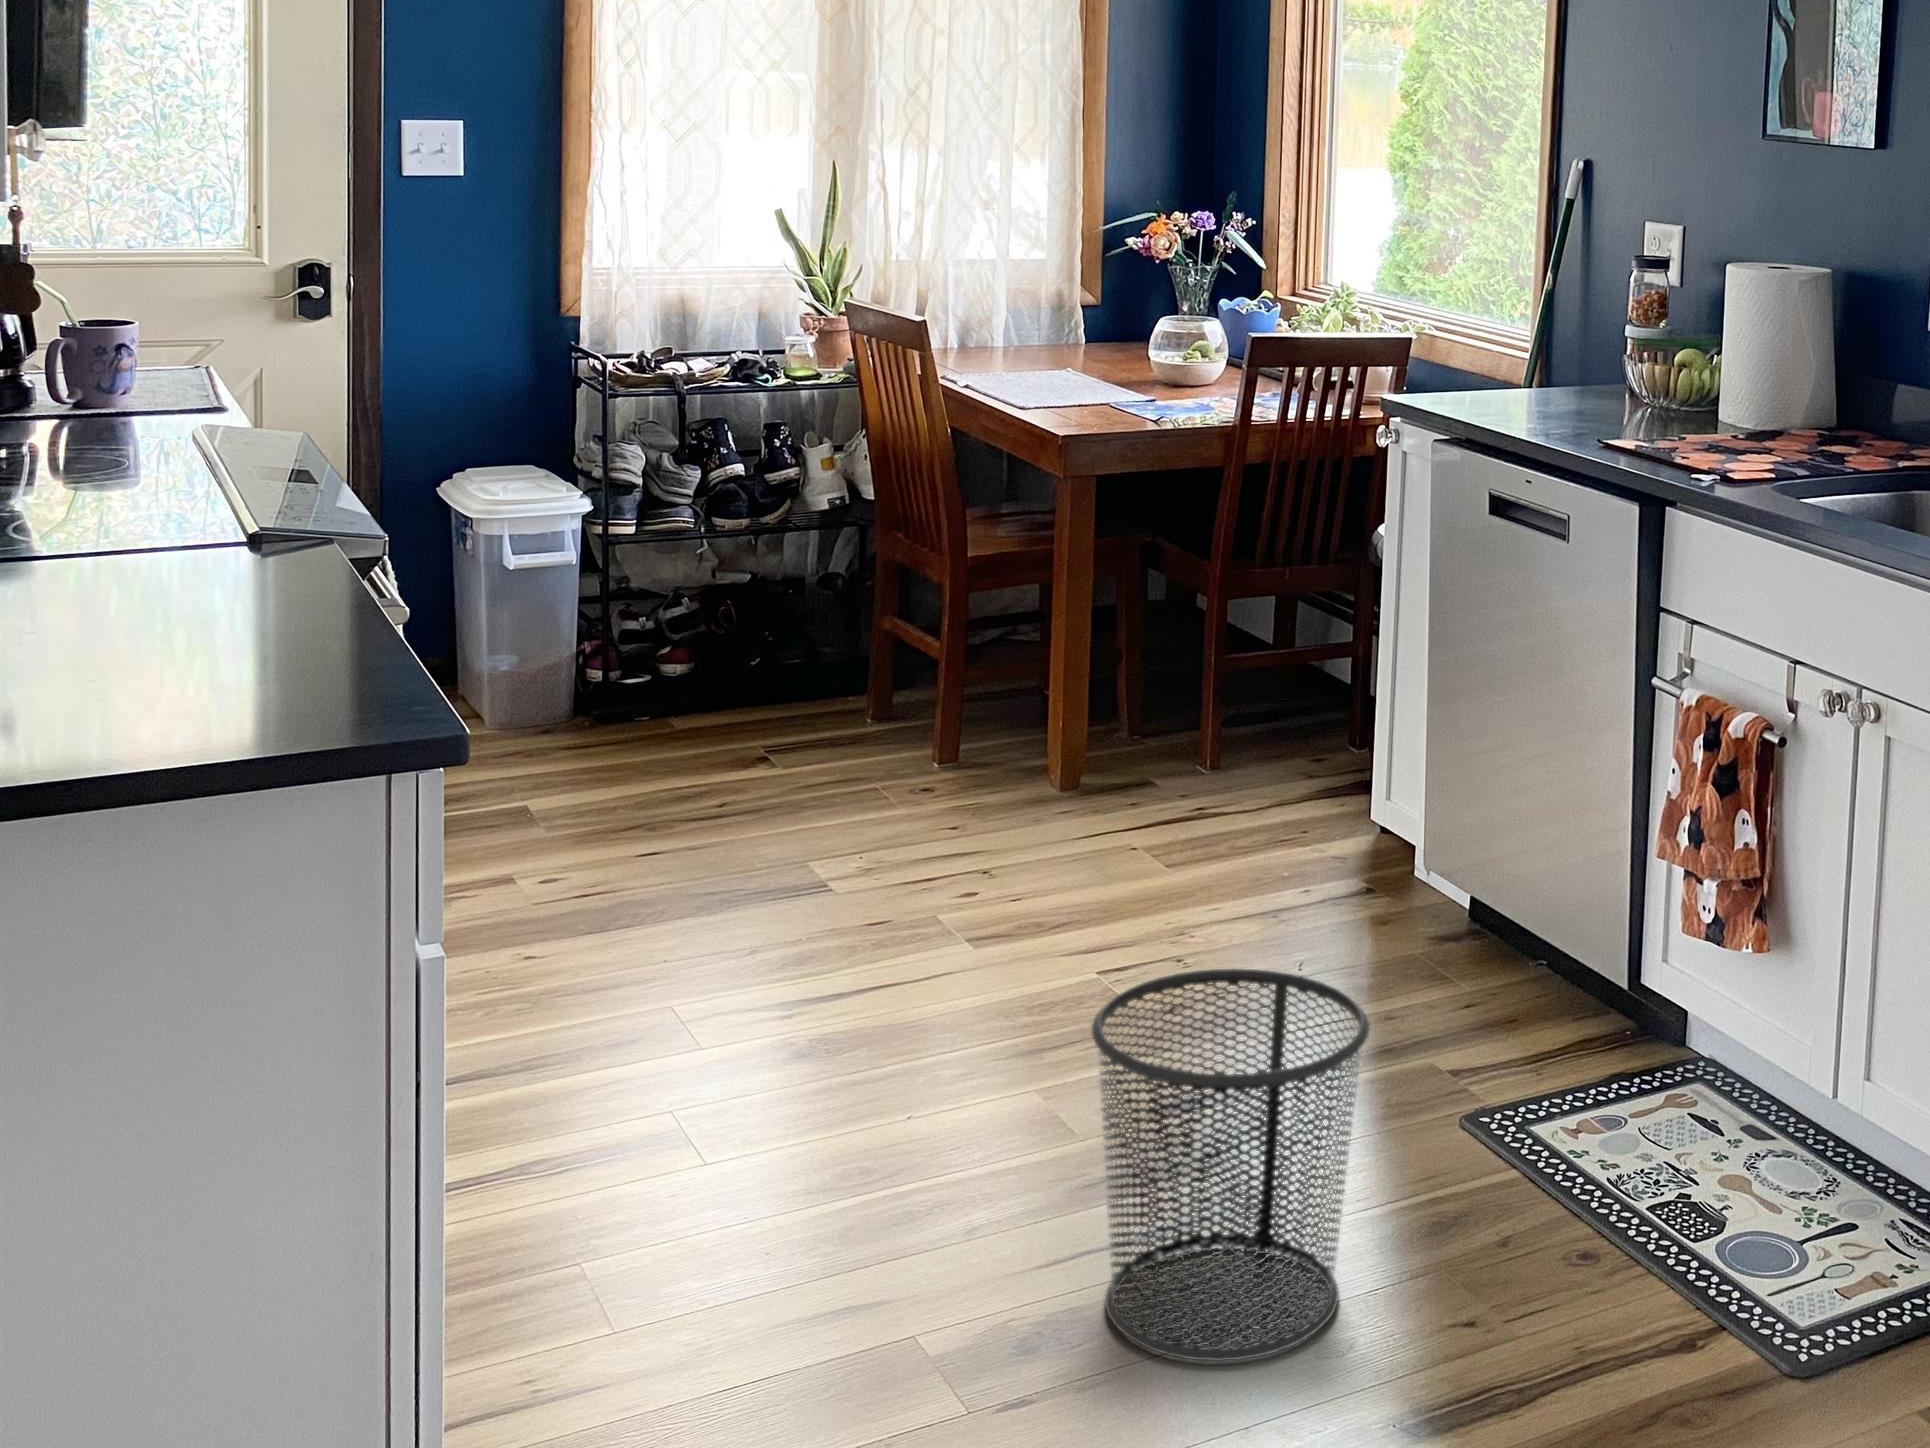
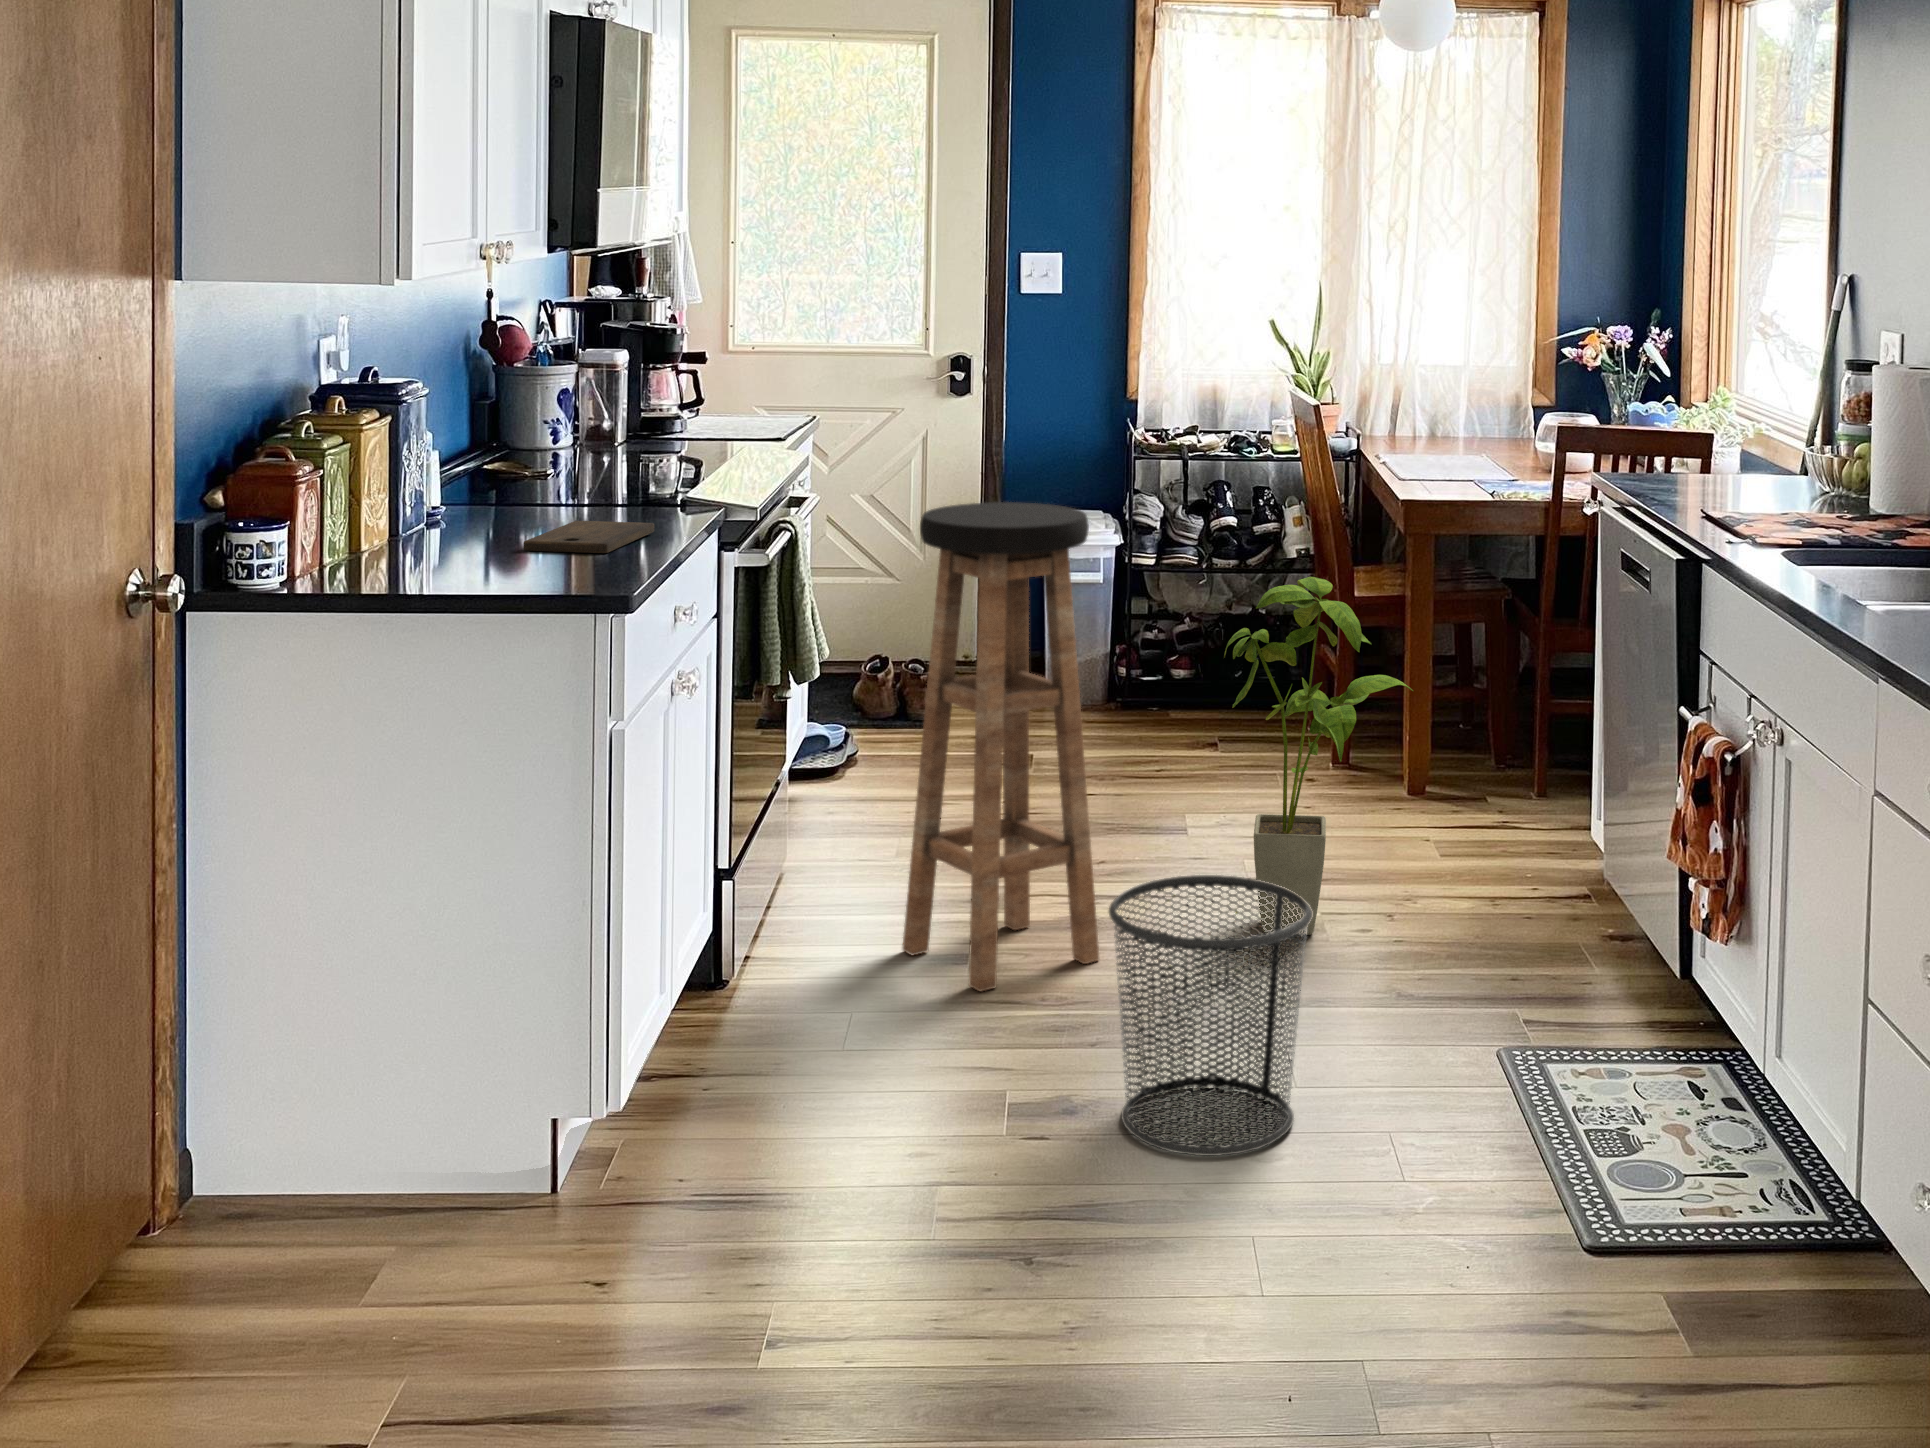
bar stool: none [585,481,881,1180] -> present [902,502,1099,992]
house plant: none [988,551,1223,1016] -> present [1224,577,1413,935]
cutting board: none [92,562,273,632] -> present [524,521,654,553]

